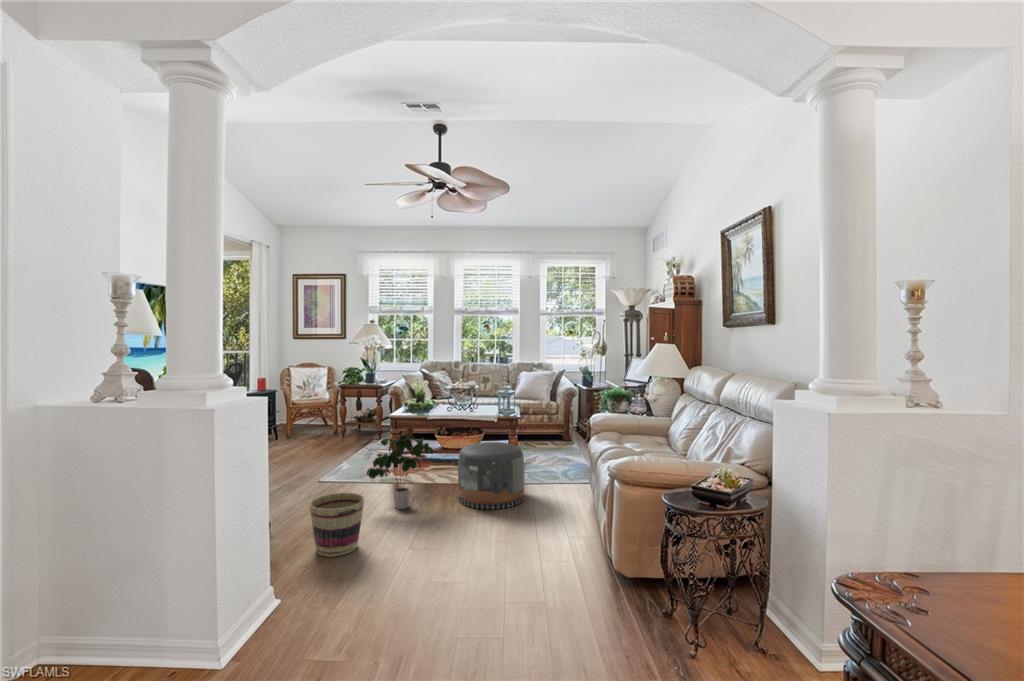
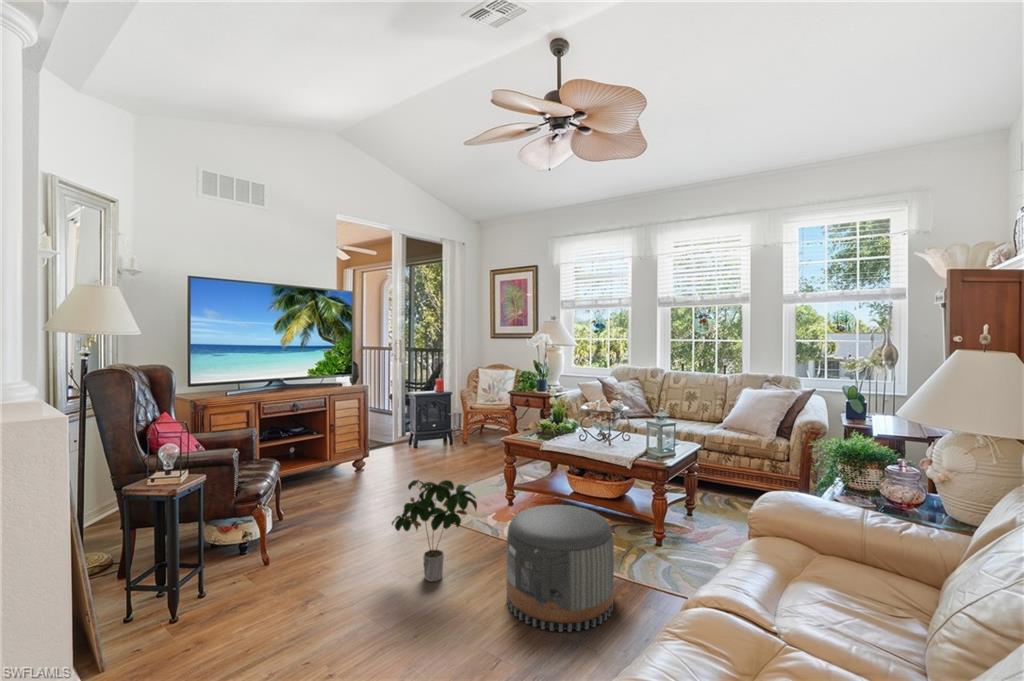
basket: present [309,492,365,557] -> none [240,549,318,644]

